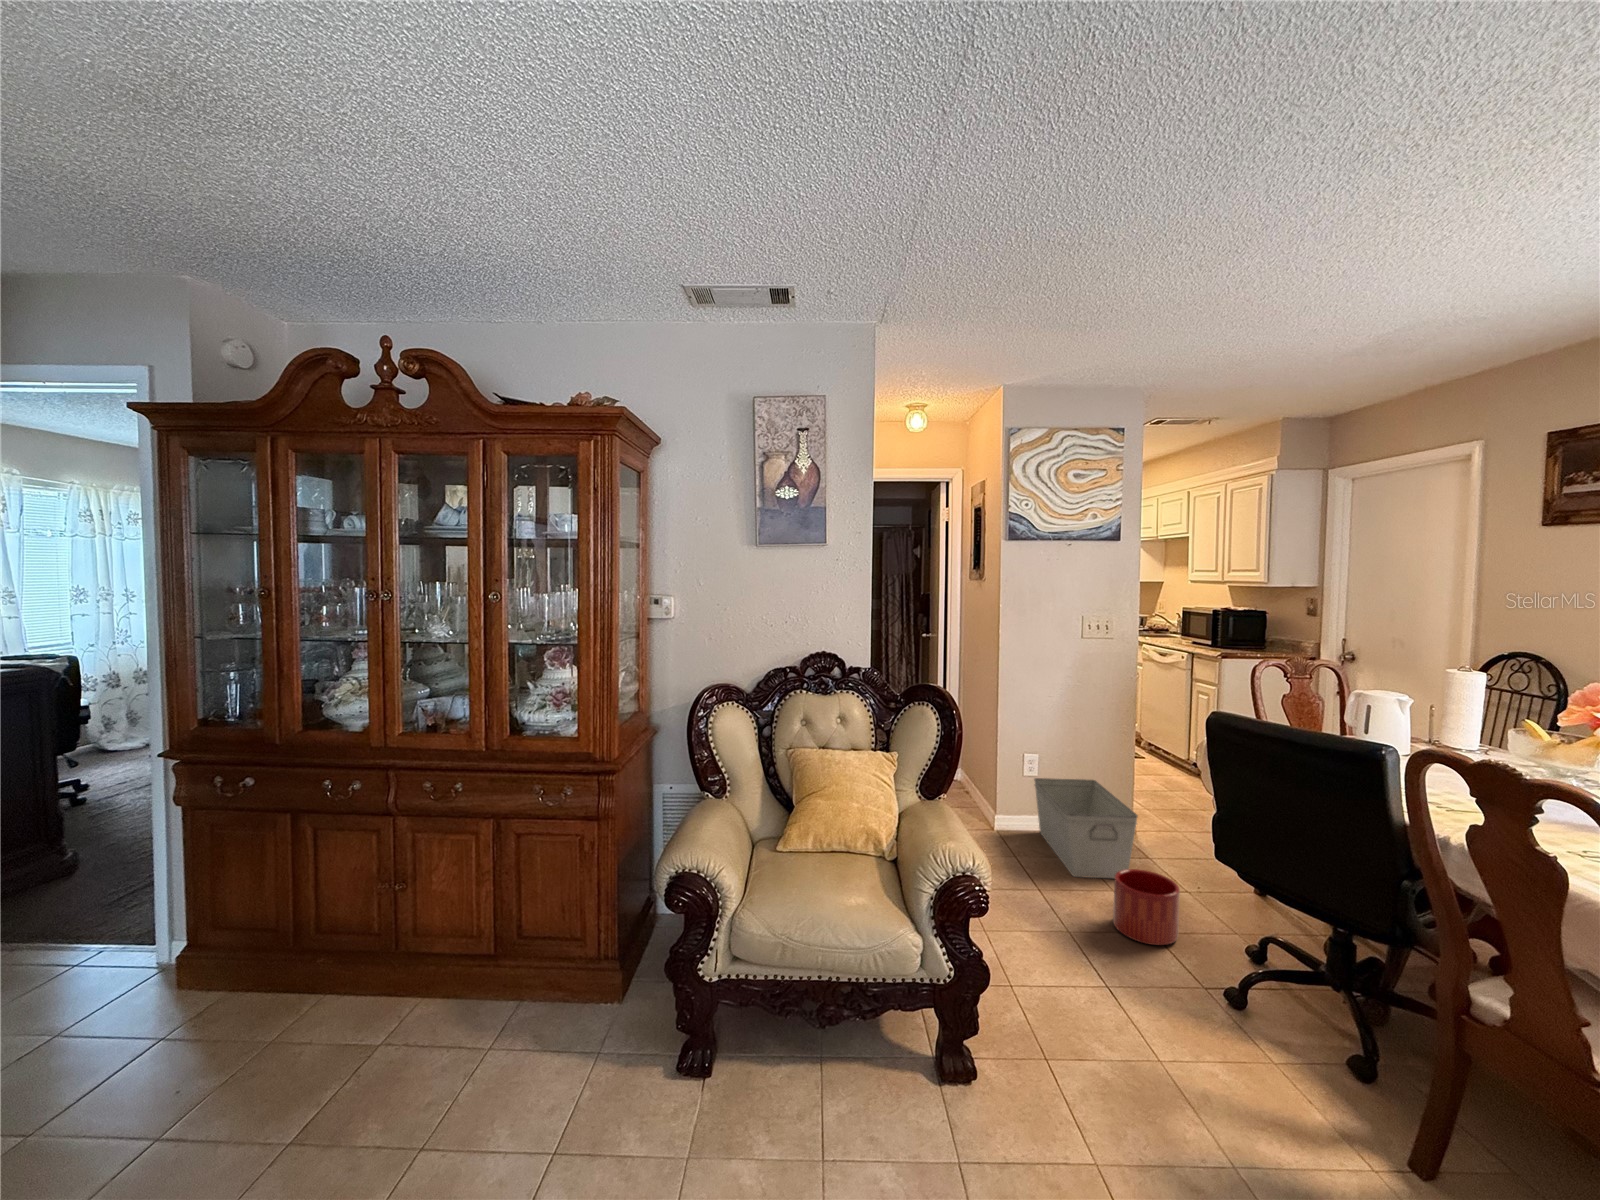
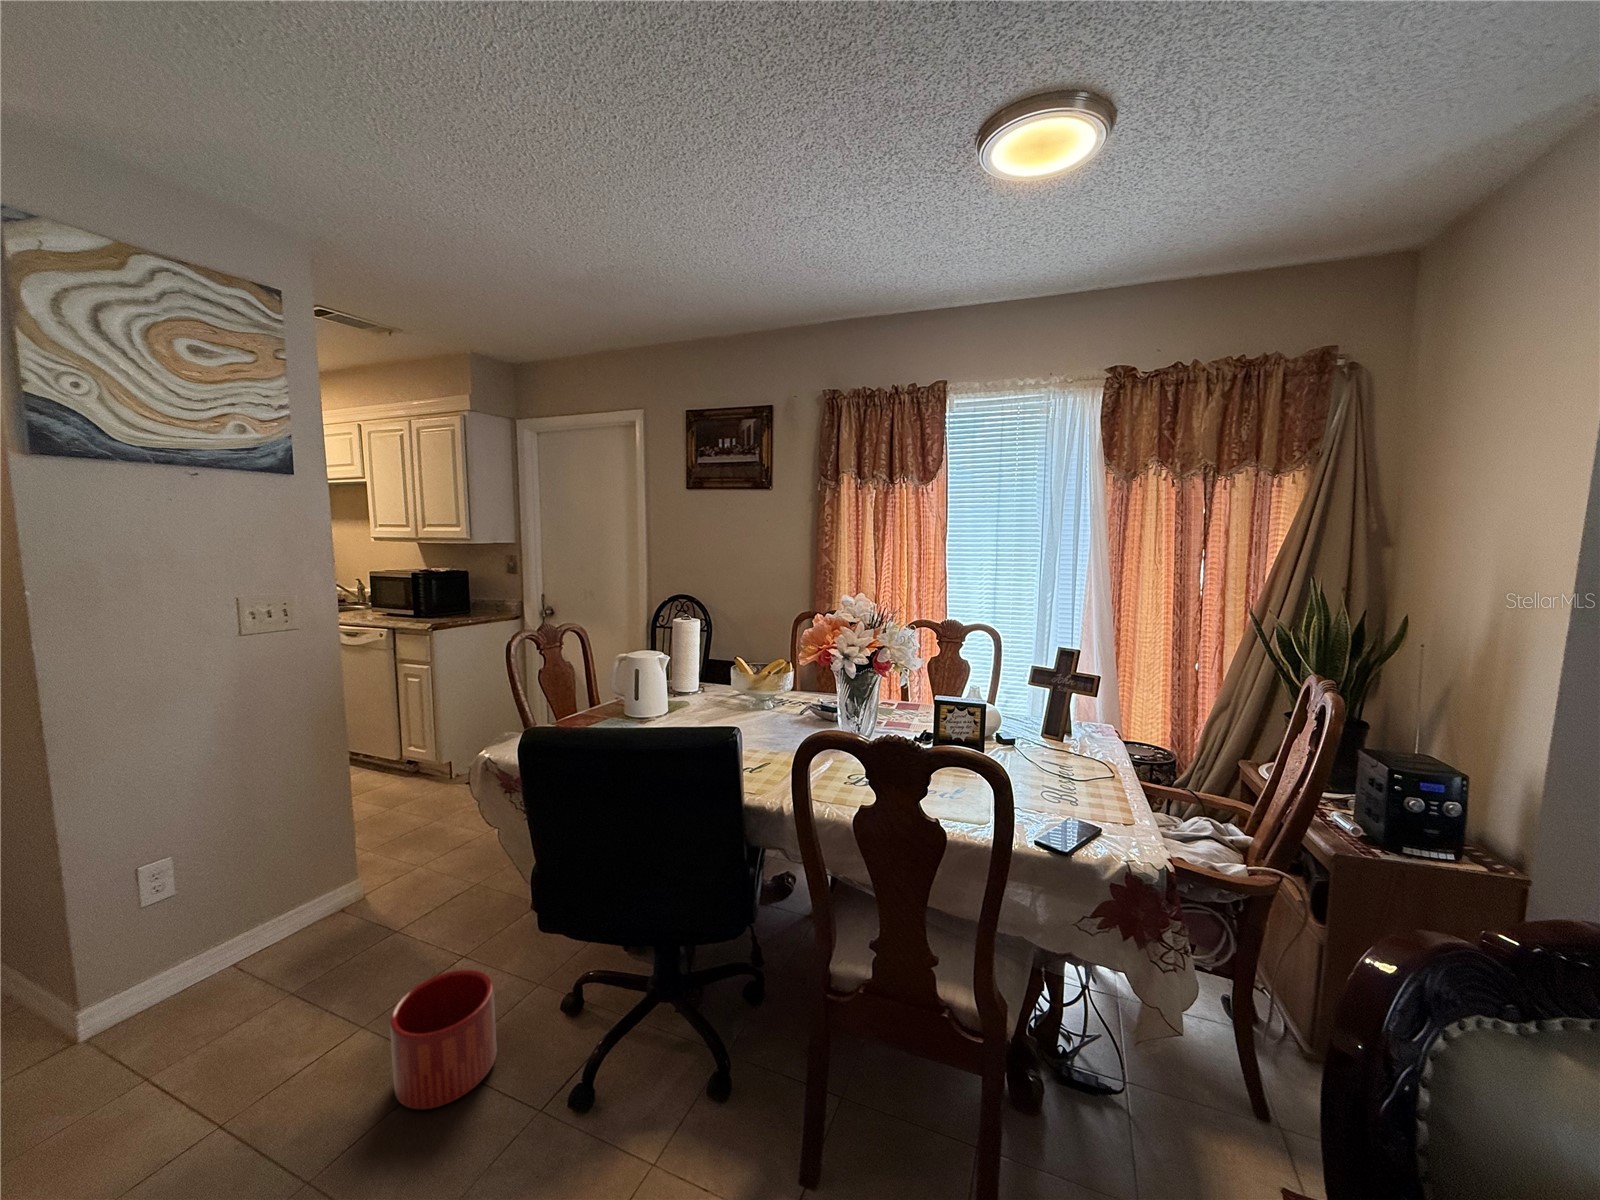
storage bin: present [1034,778,1138,878] -> none [169,851,392,1045]

